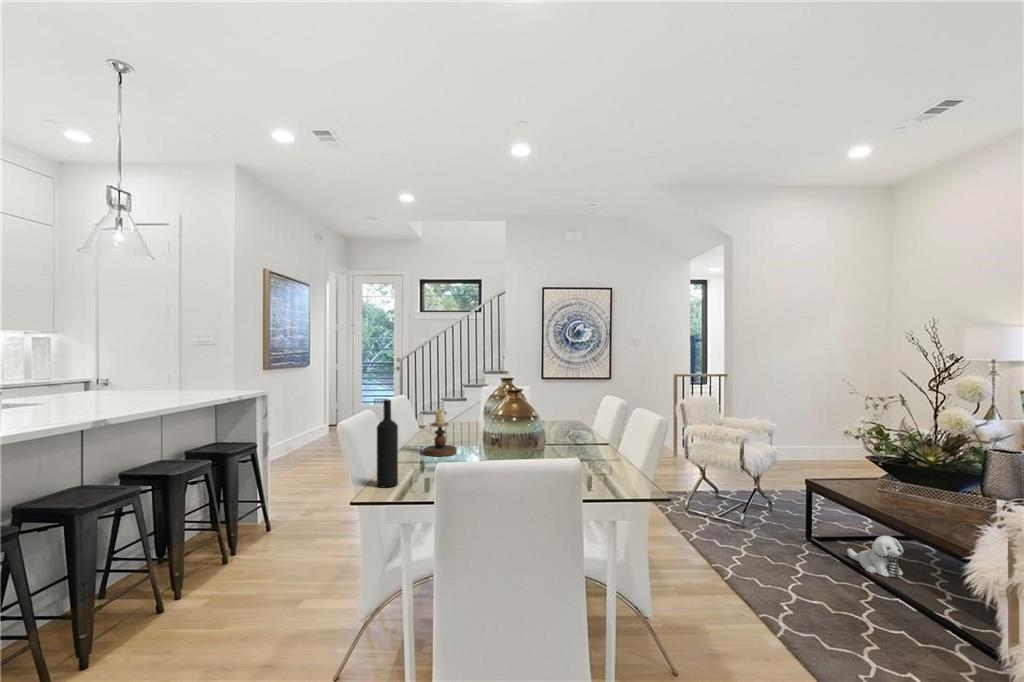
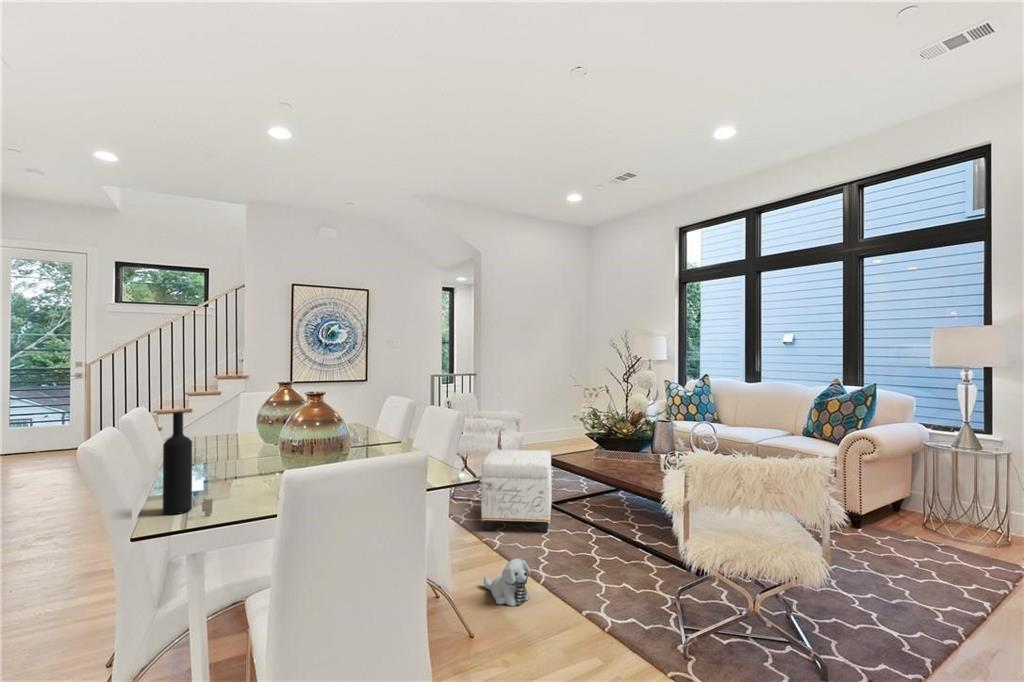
candlestick: present [424,410,457,456] -> none [197,421,240,475]
ottoman: none [711,463,812,574] -> present [481,450,552,533]
plush toy: present [847,536,904,577] -> present [484,559,531,606]

